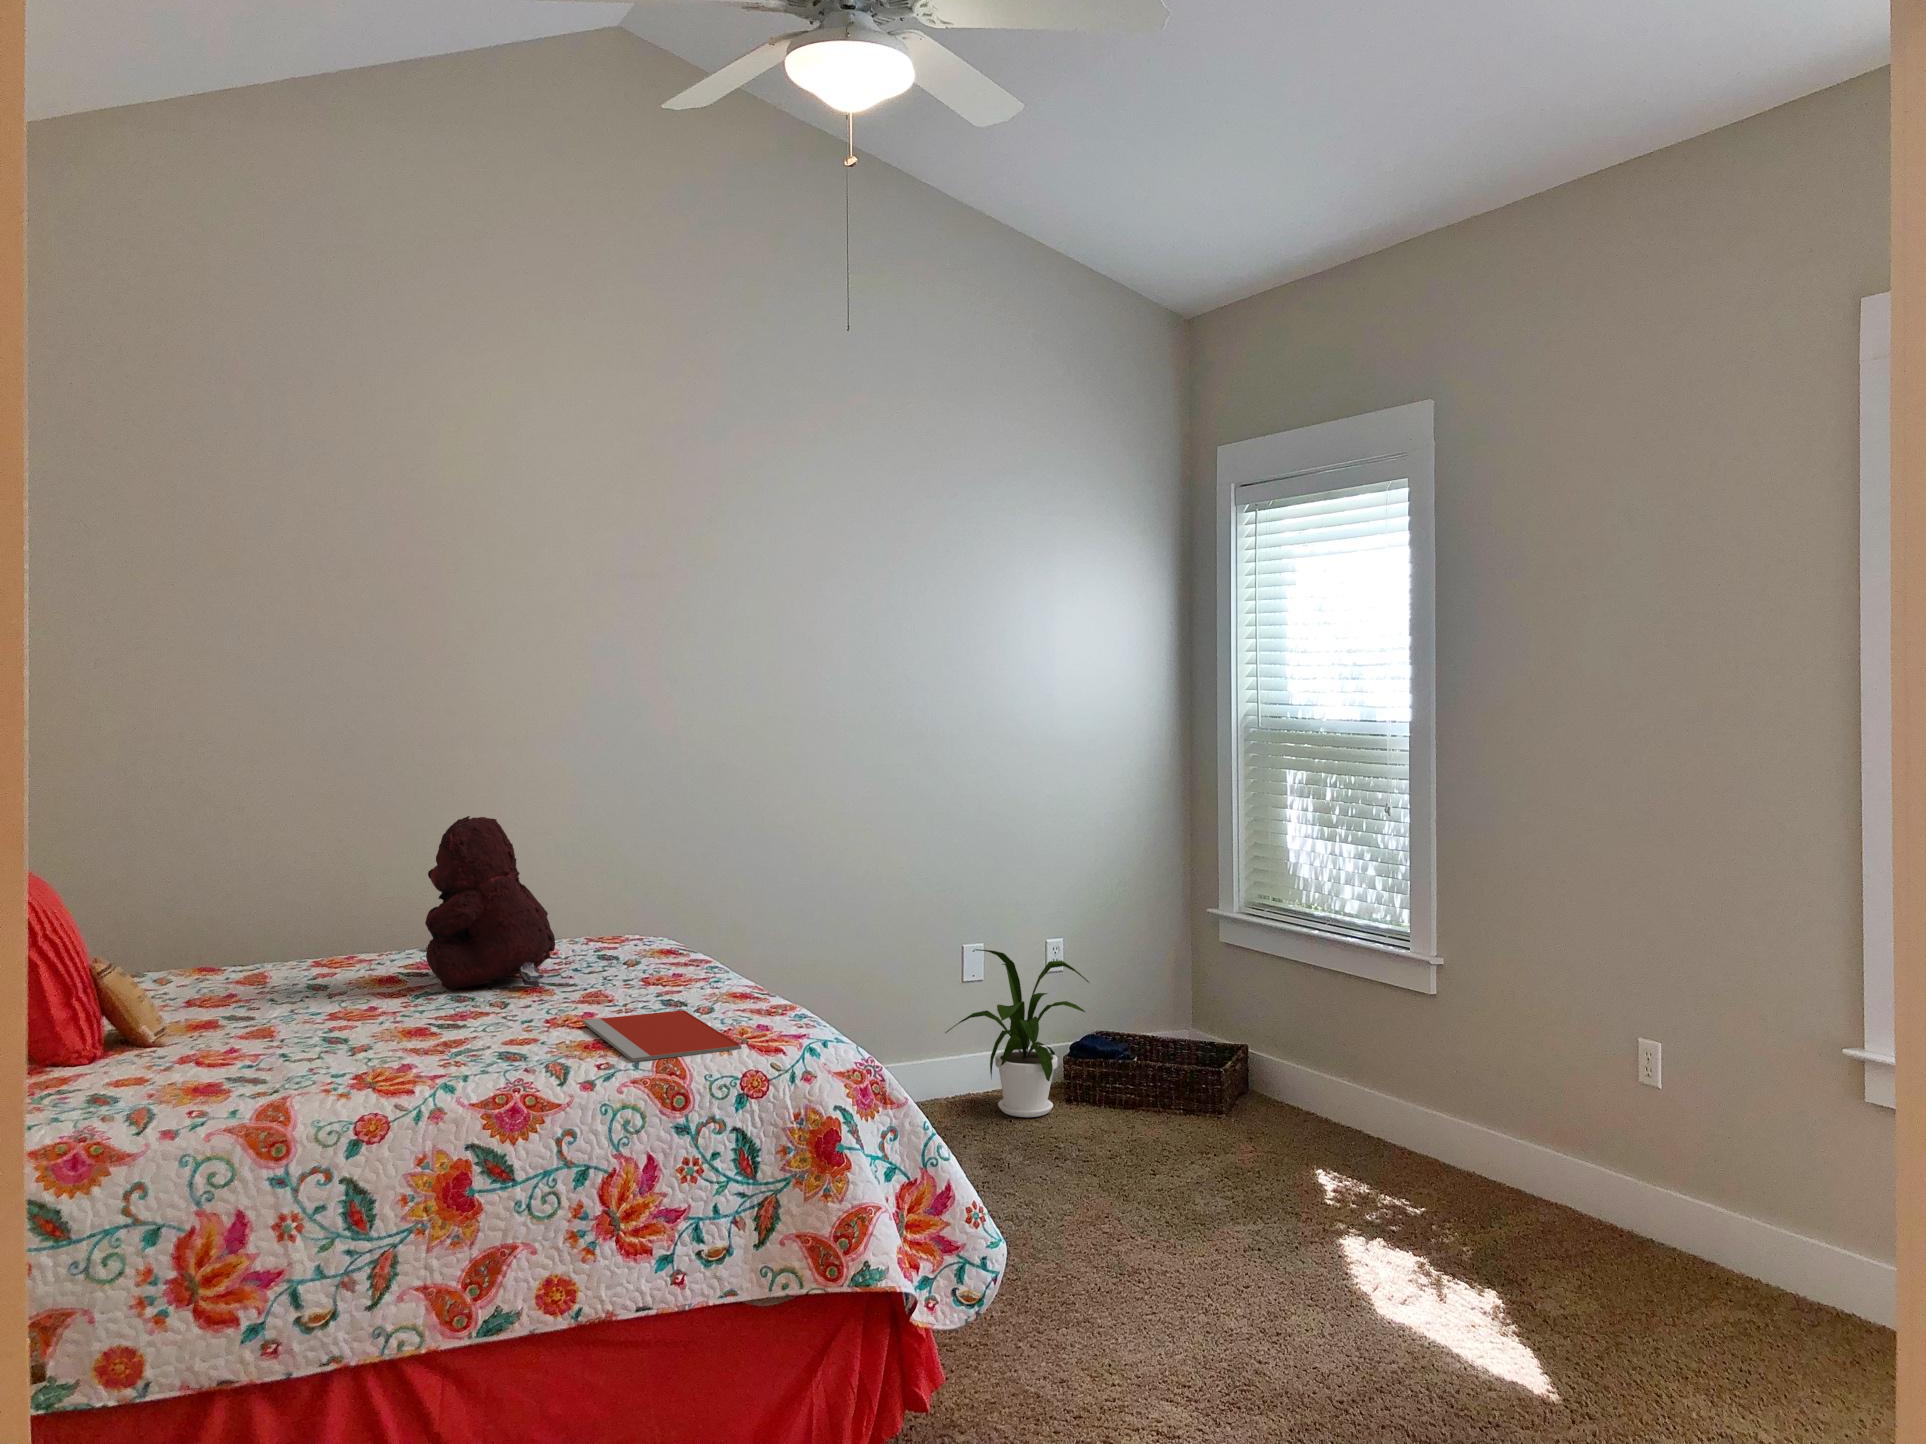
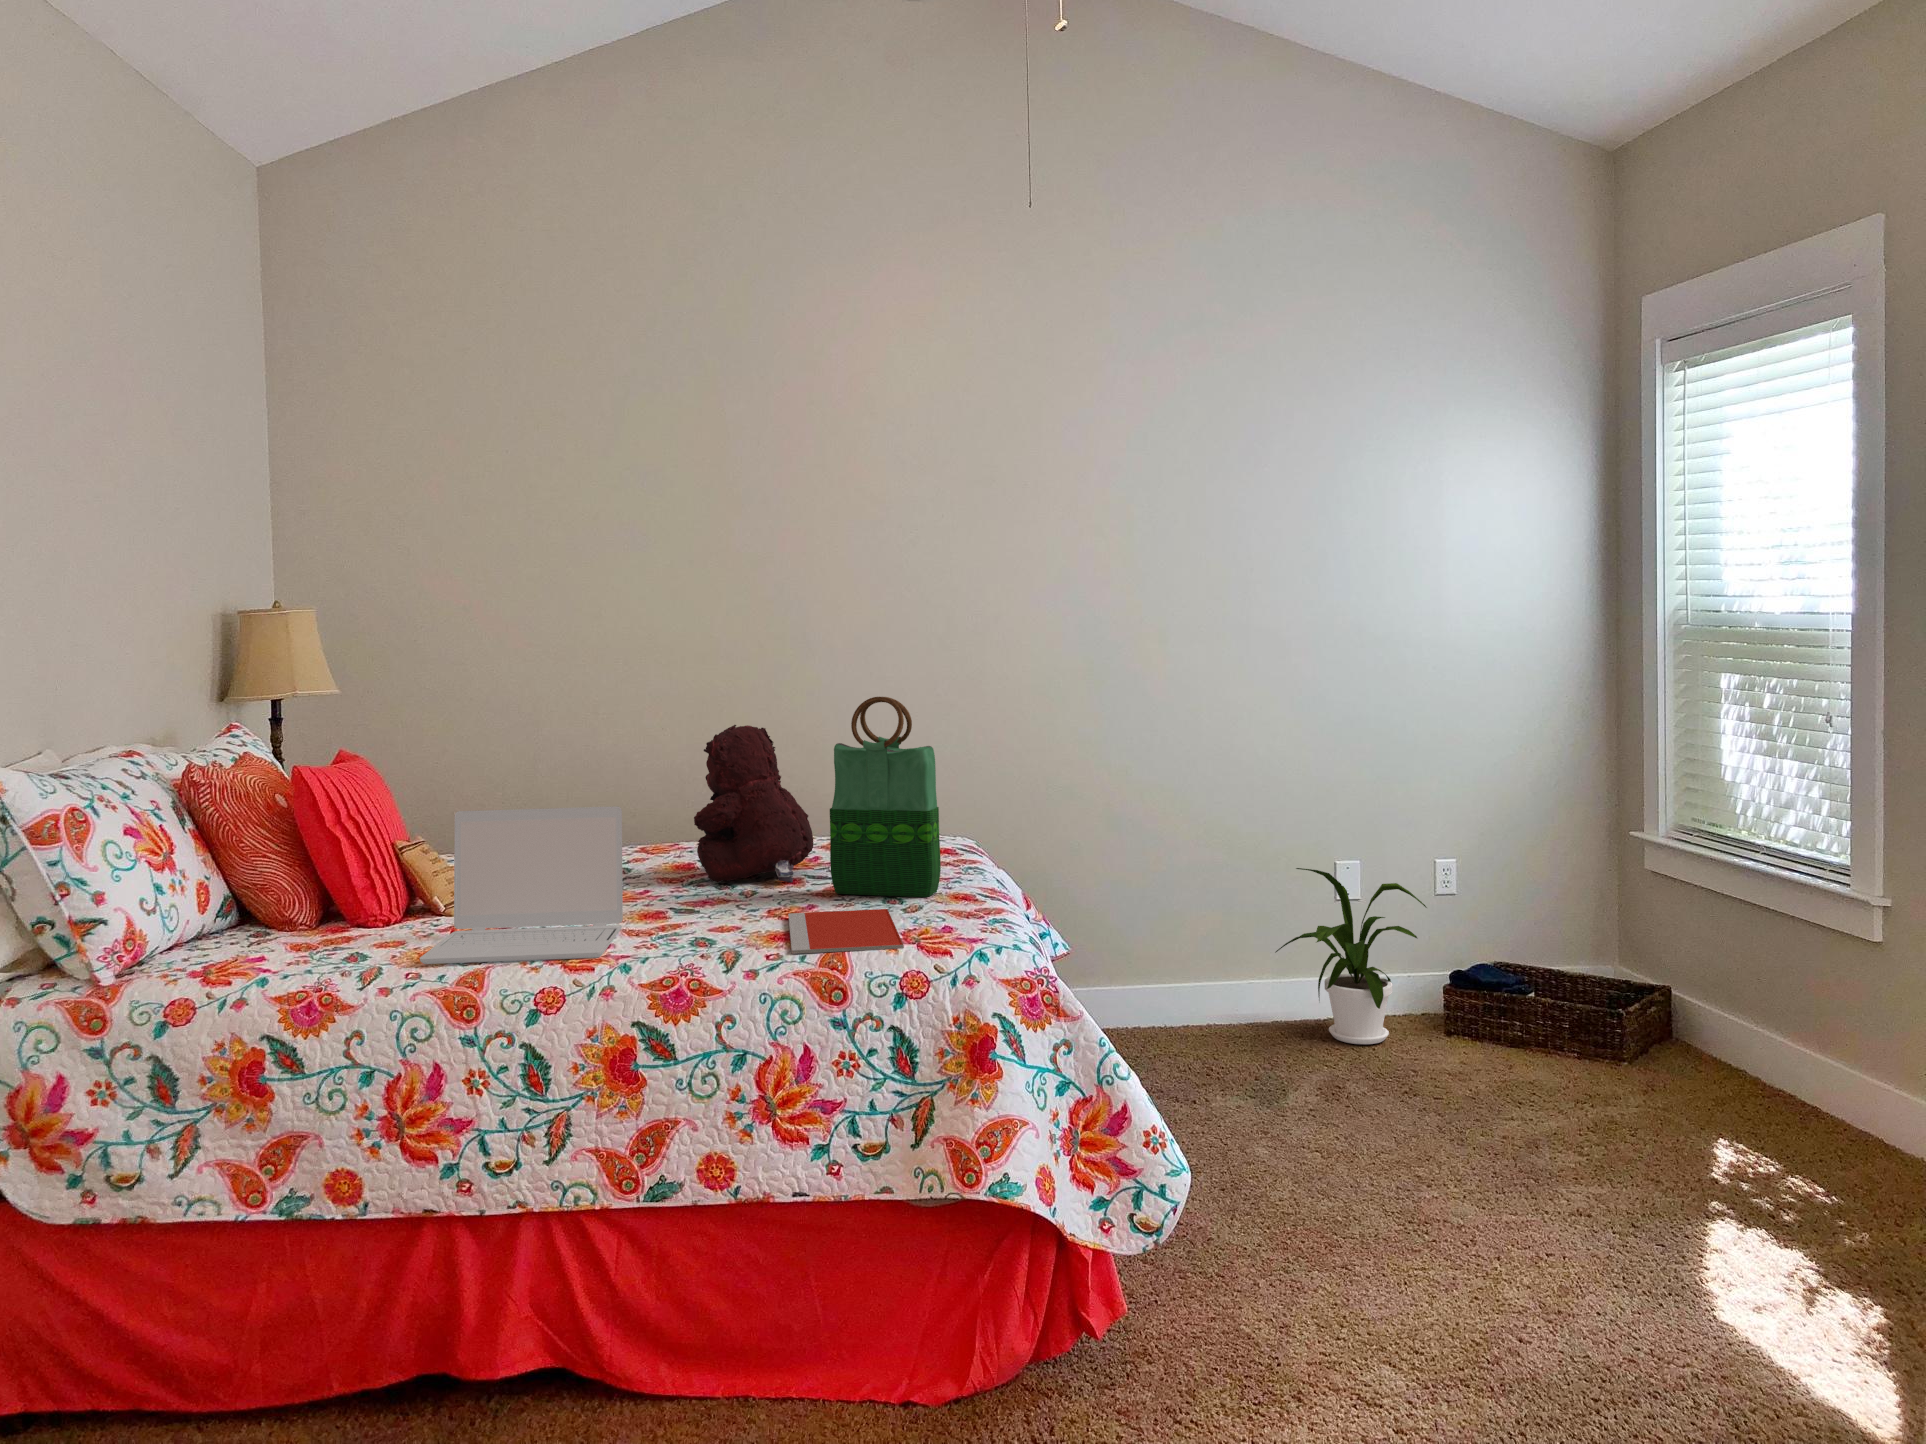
tote bag: none [600,790,716,996] -> present [830,697,941,897]
laptop: none [201,912,420,1099] -> present [420,806,623,964]

